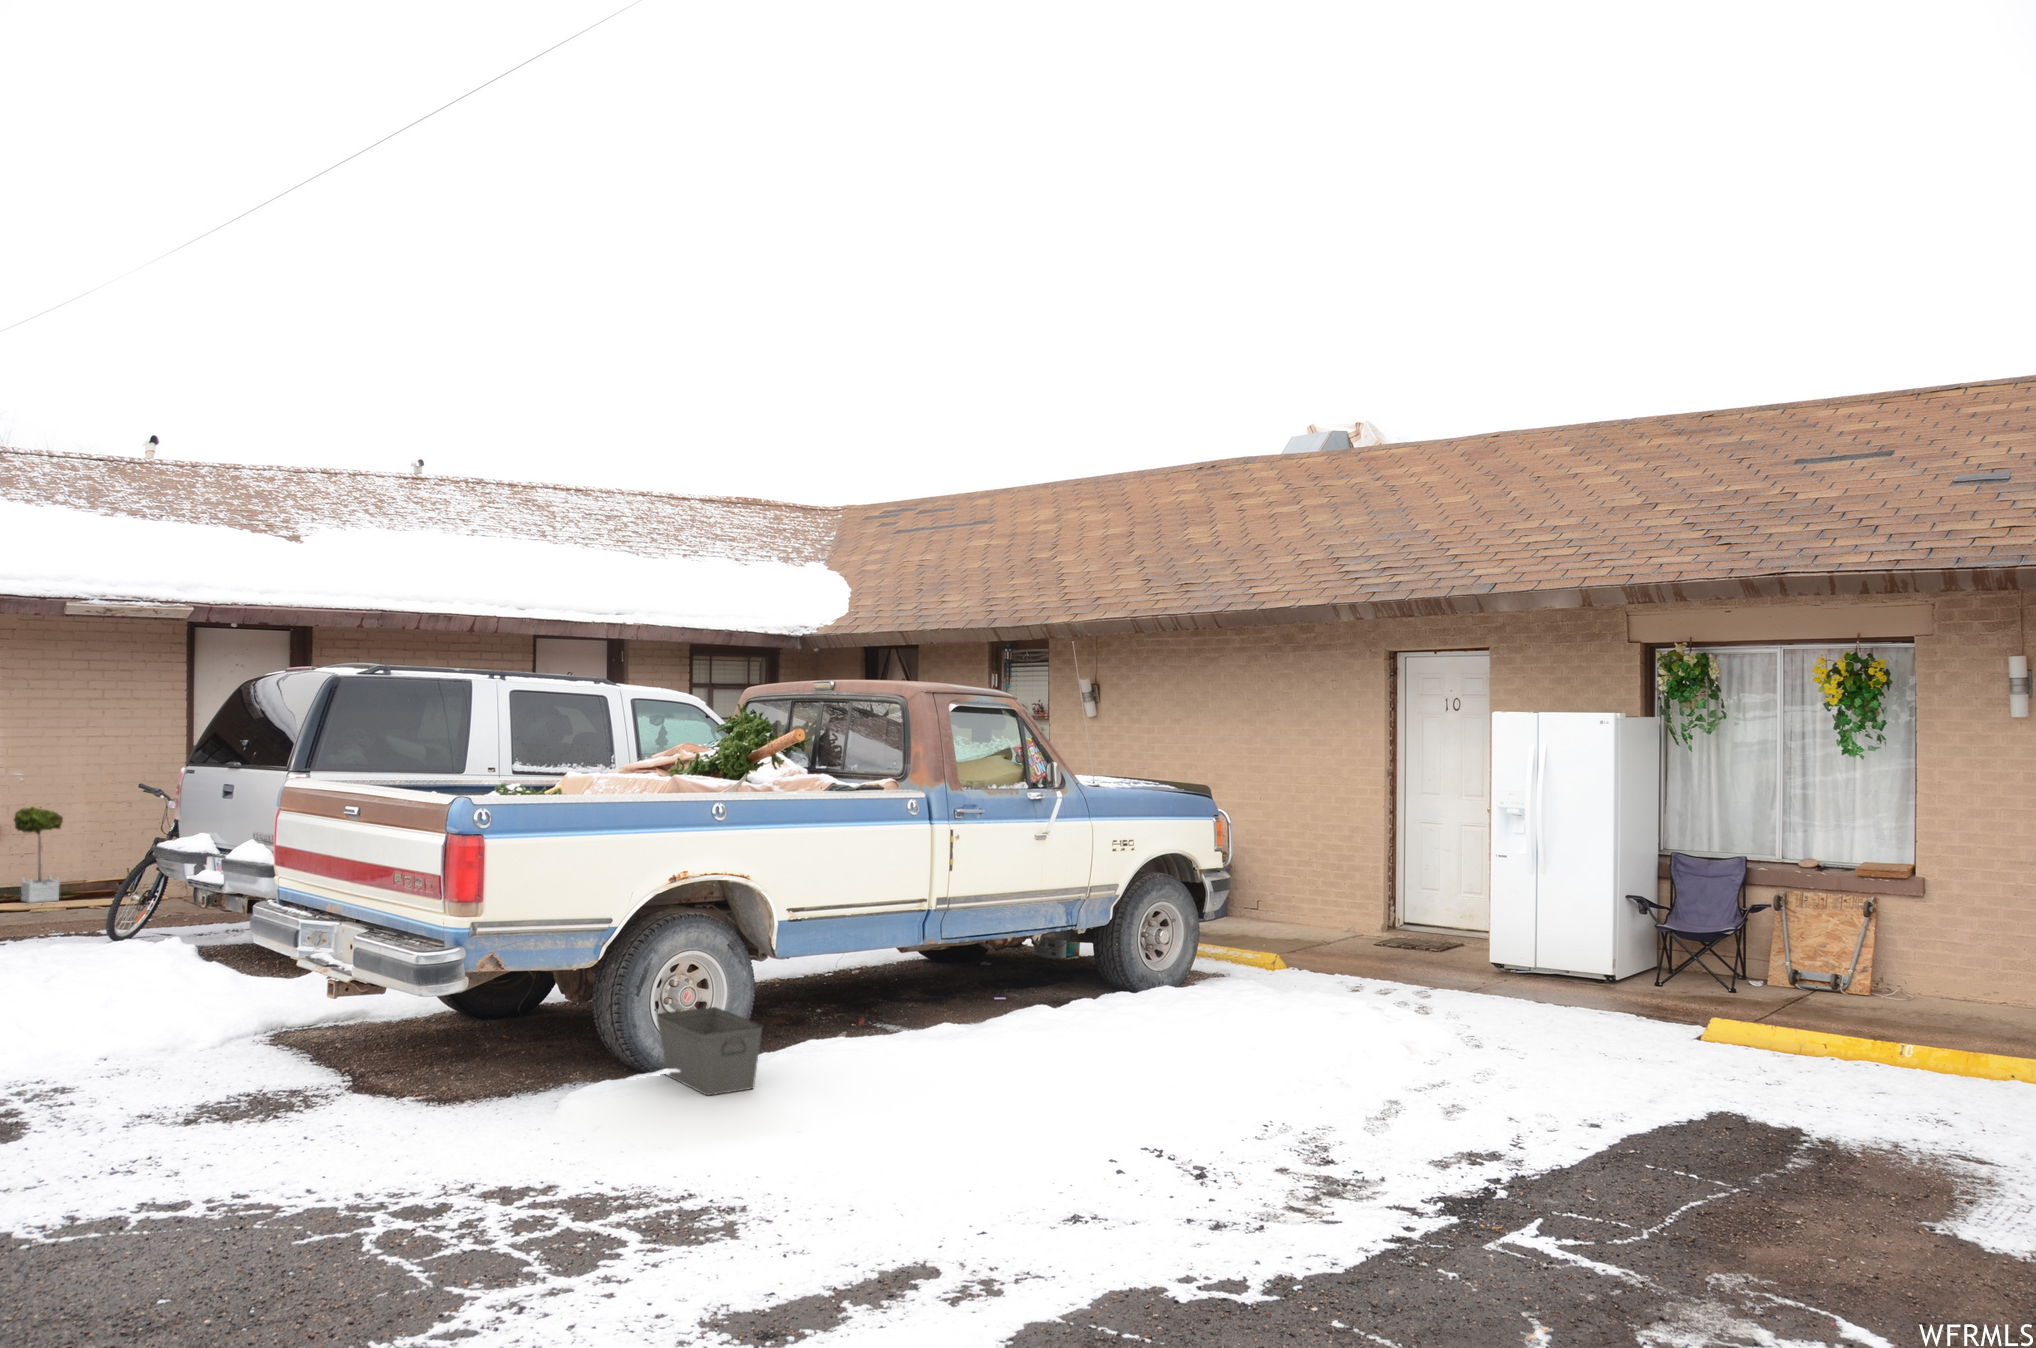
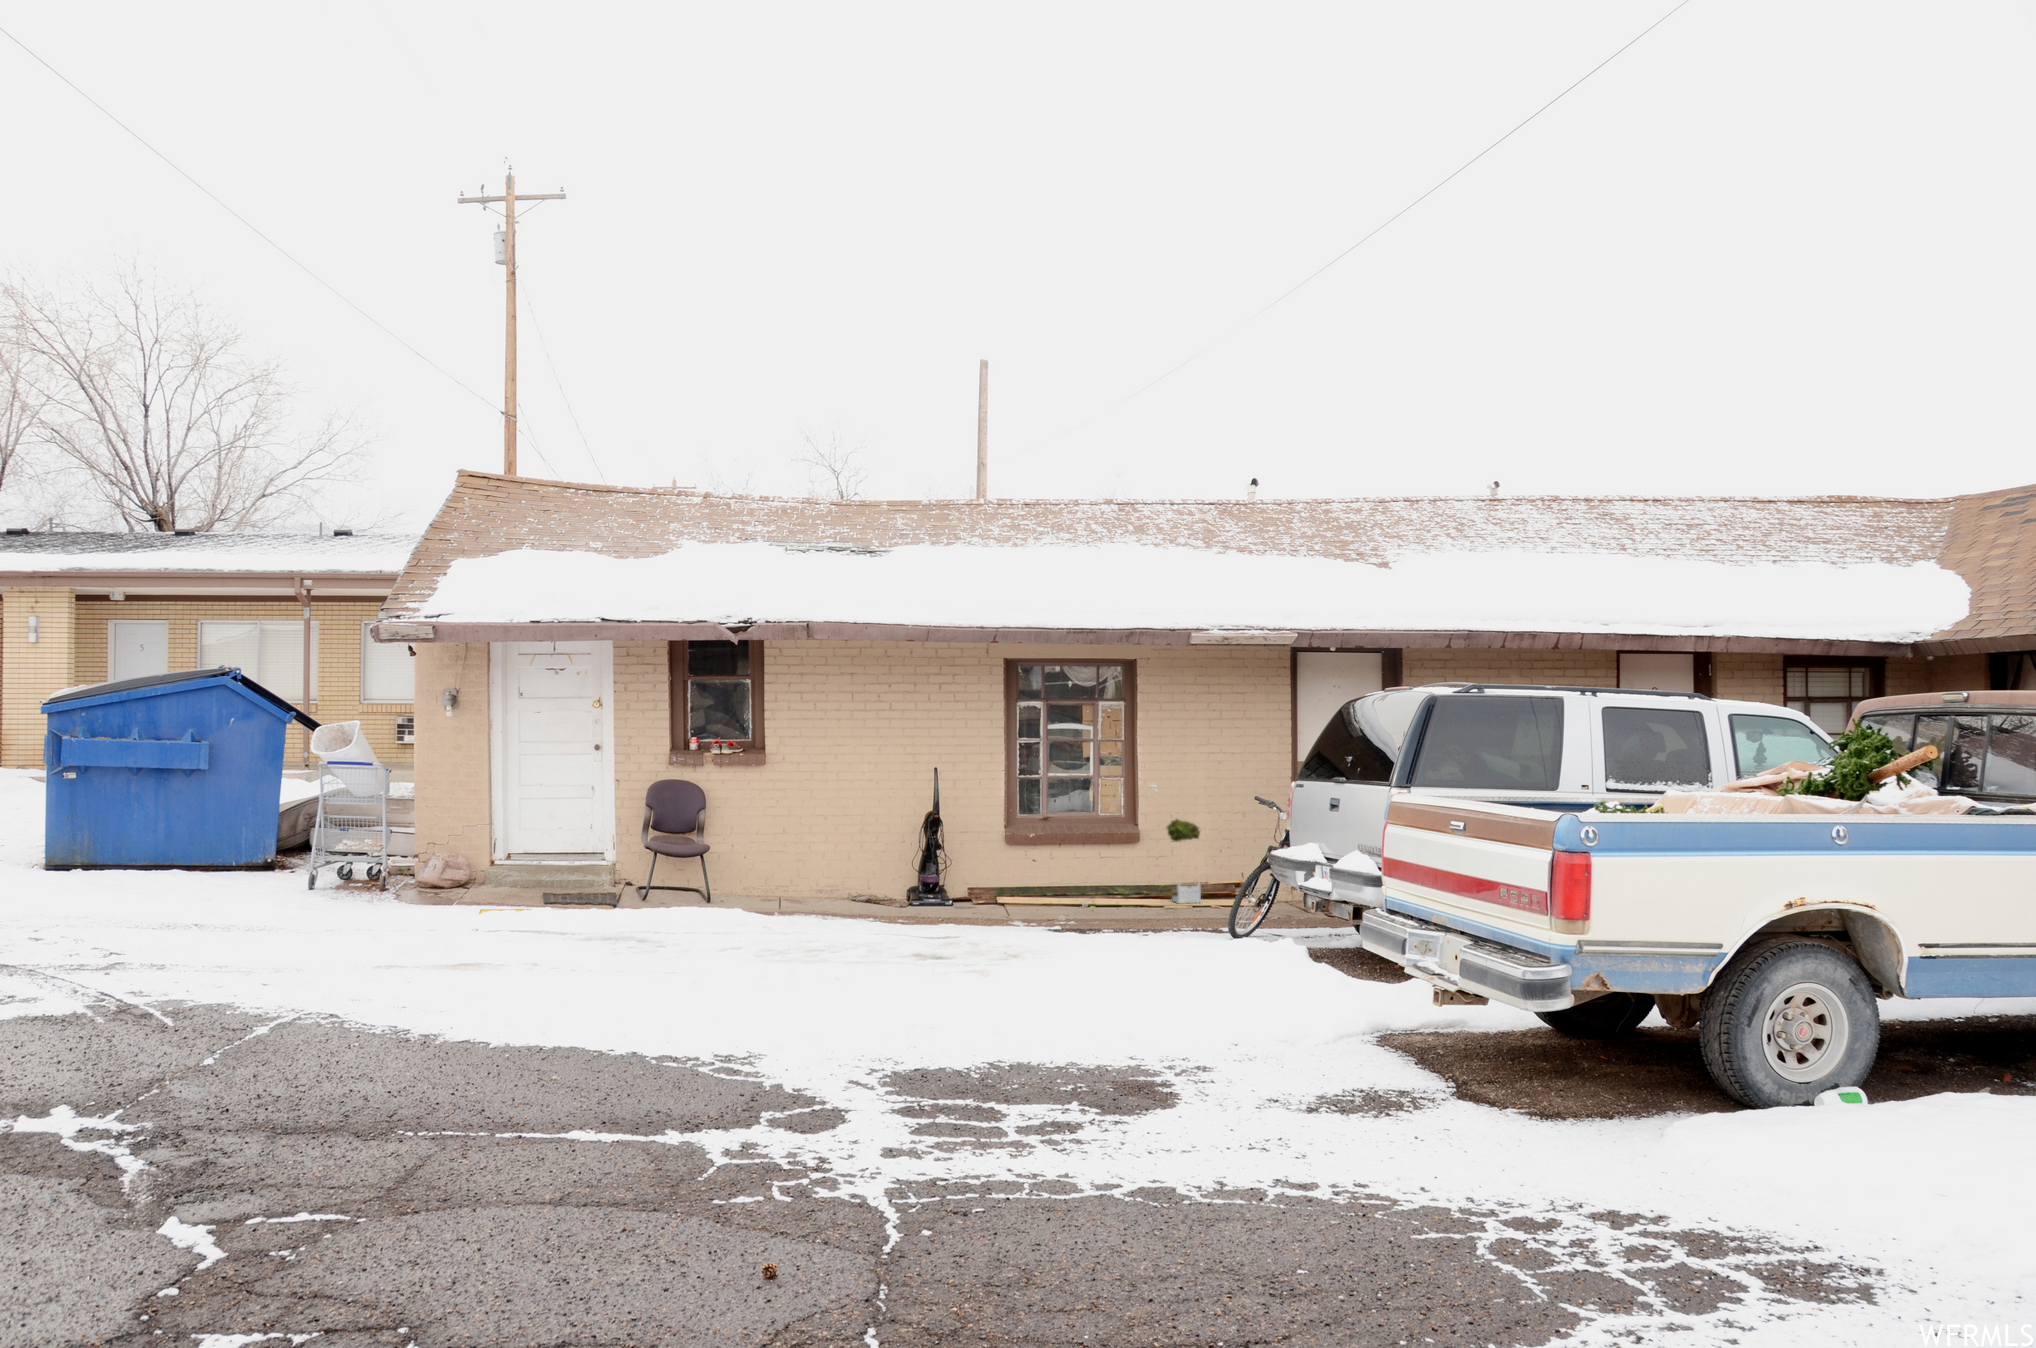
storage bin: present [657,1007,762,1095] -> none [1773,1055,1905,1153]

